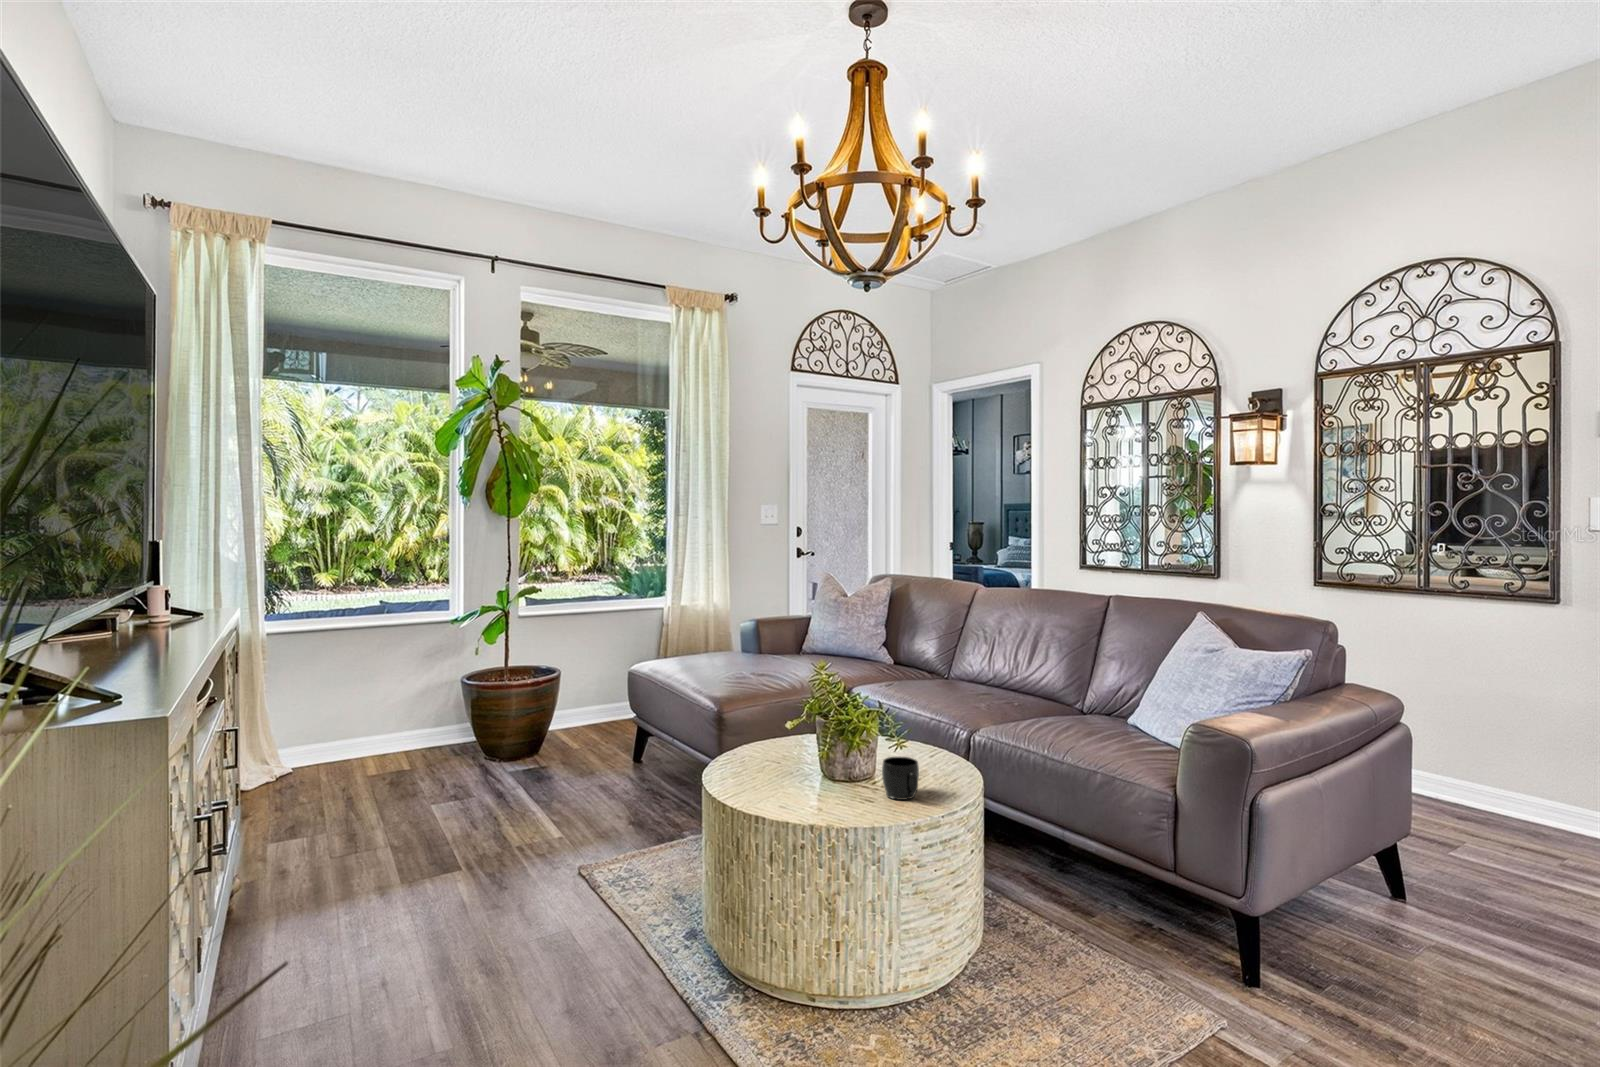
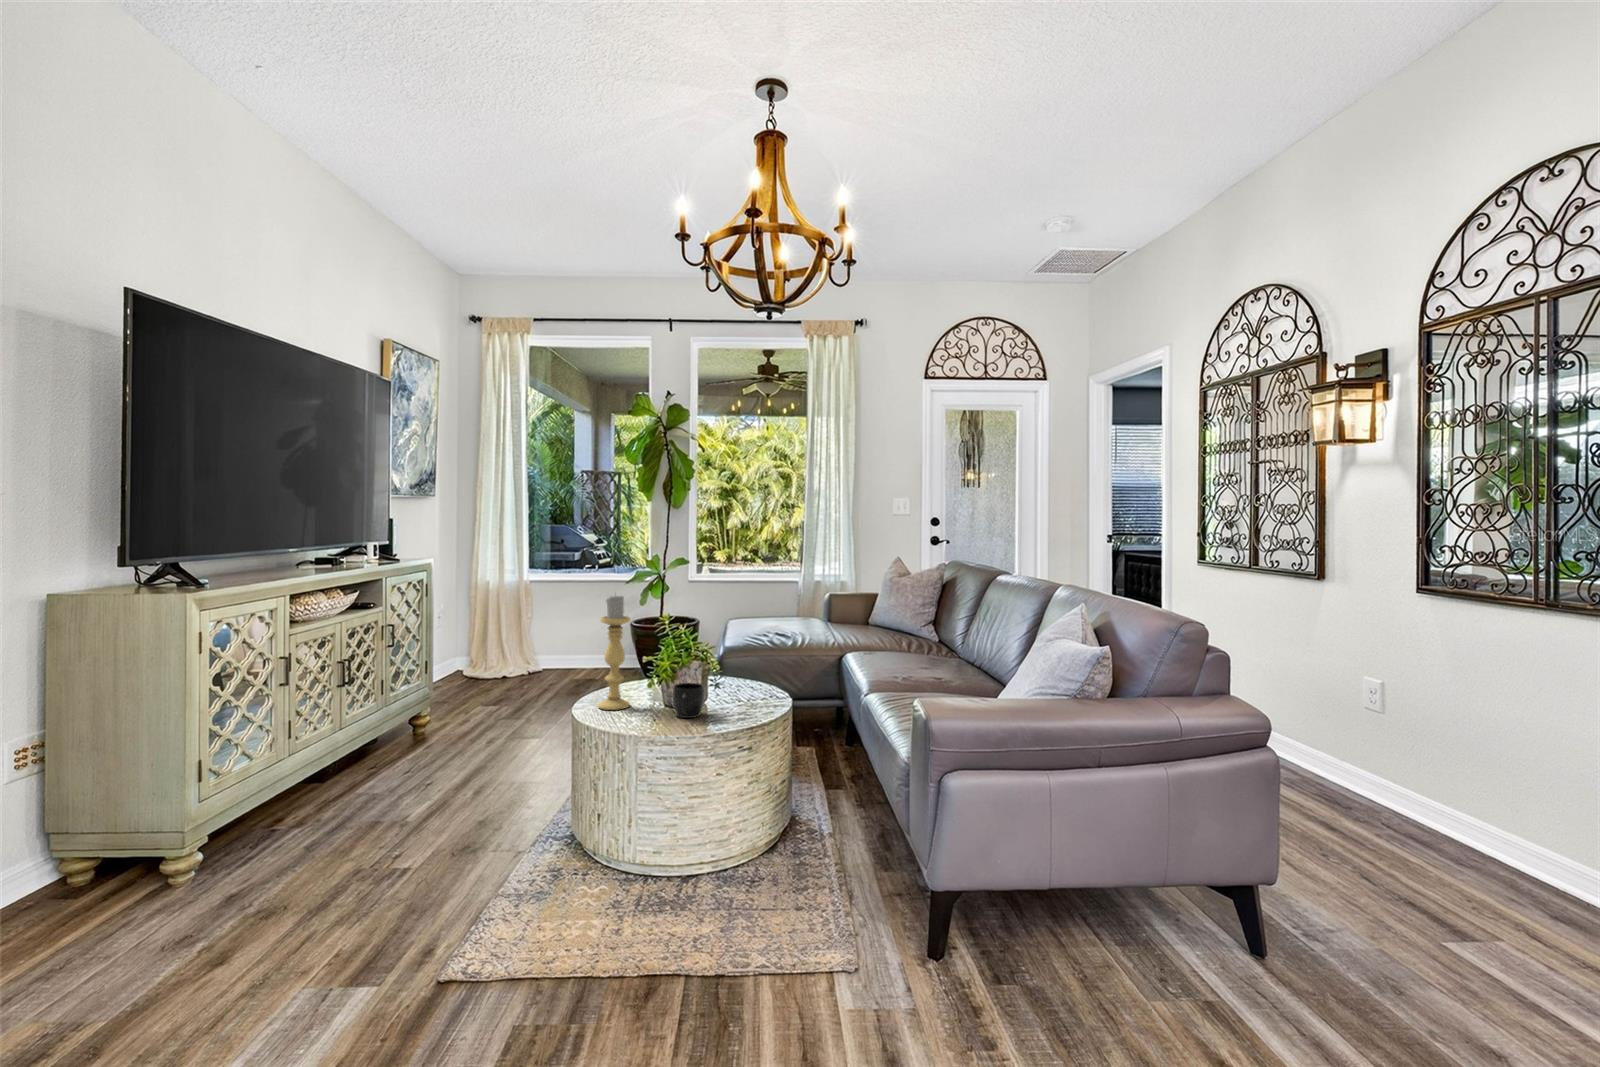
candle holder: none [777,660,815,804] -> present [598,595,630,710]

